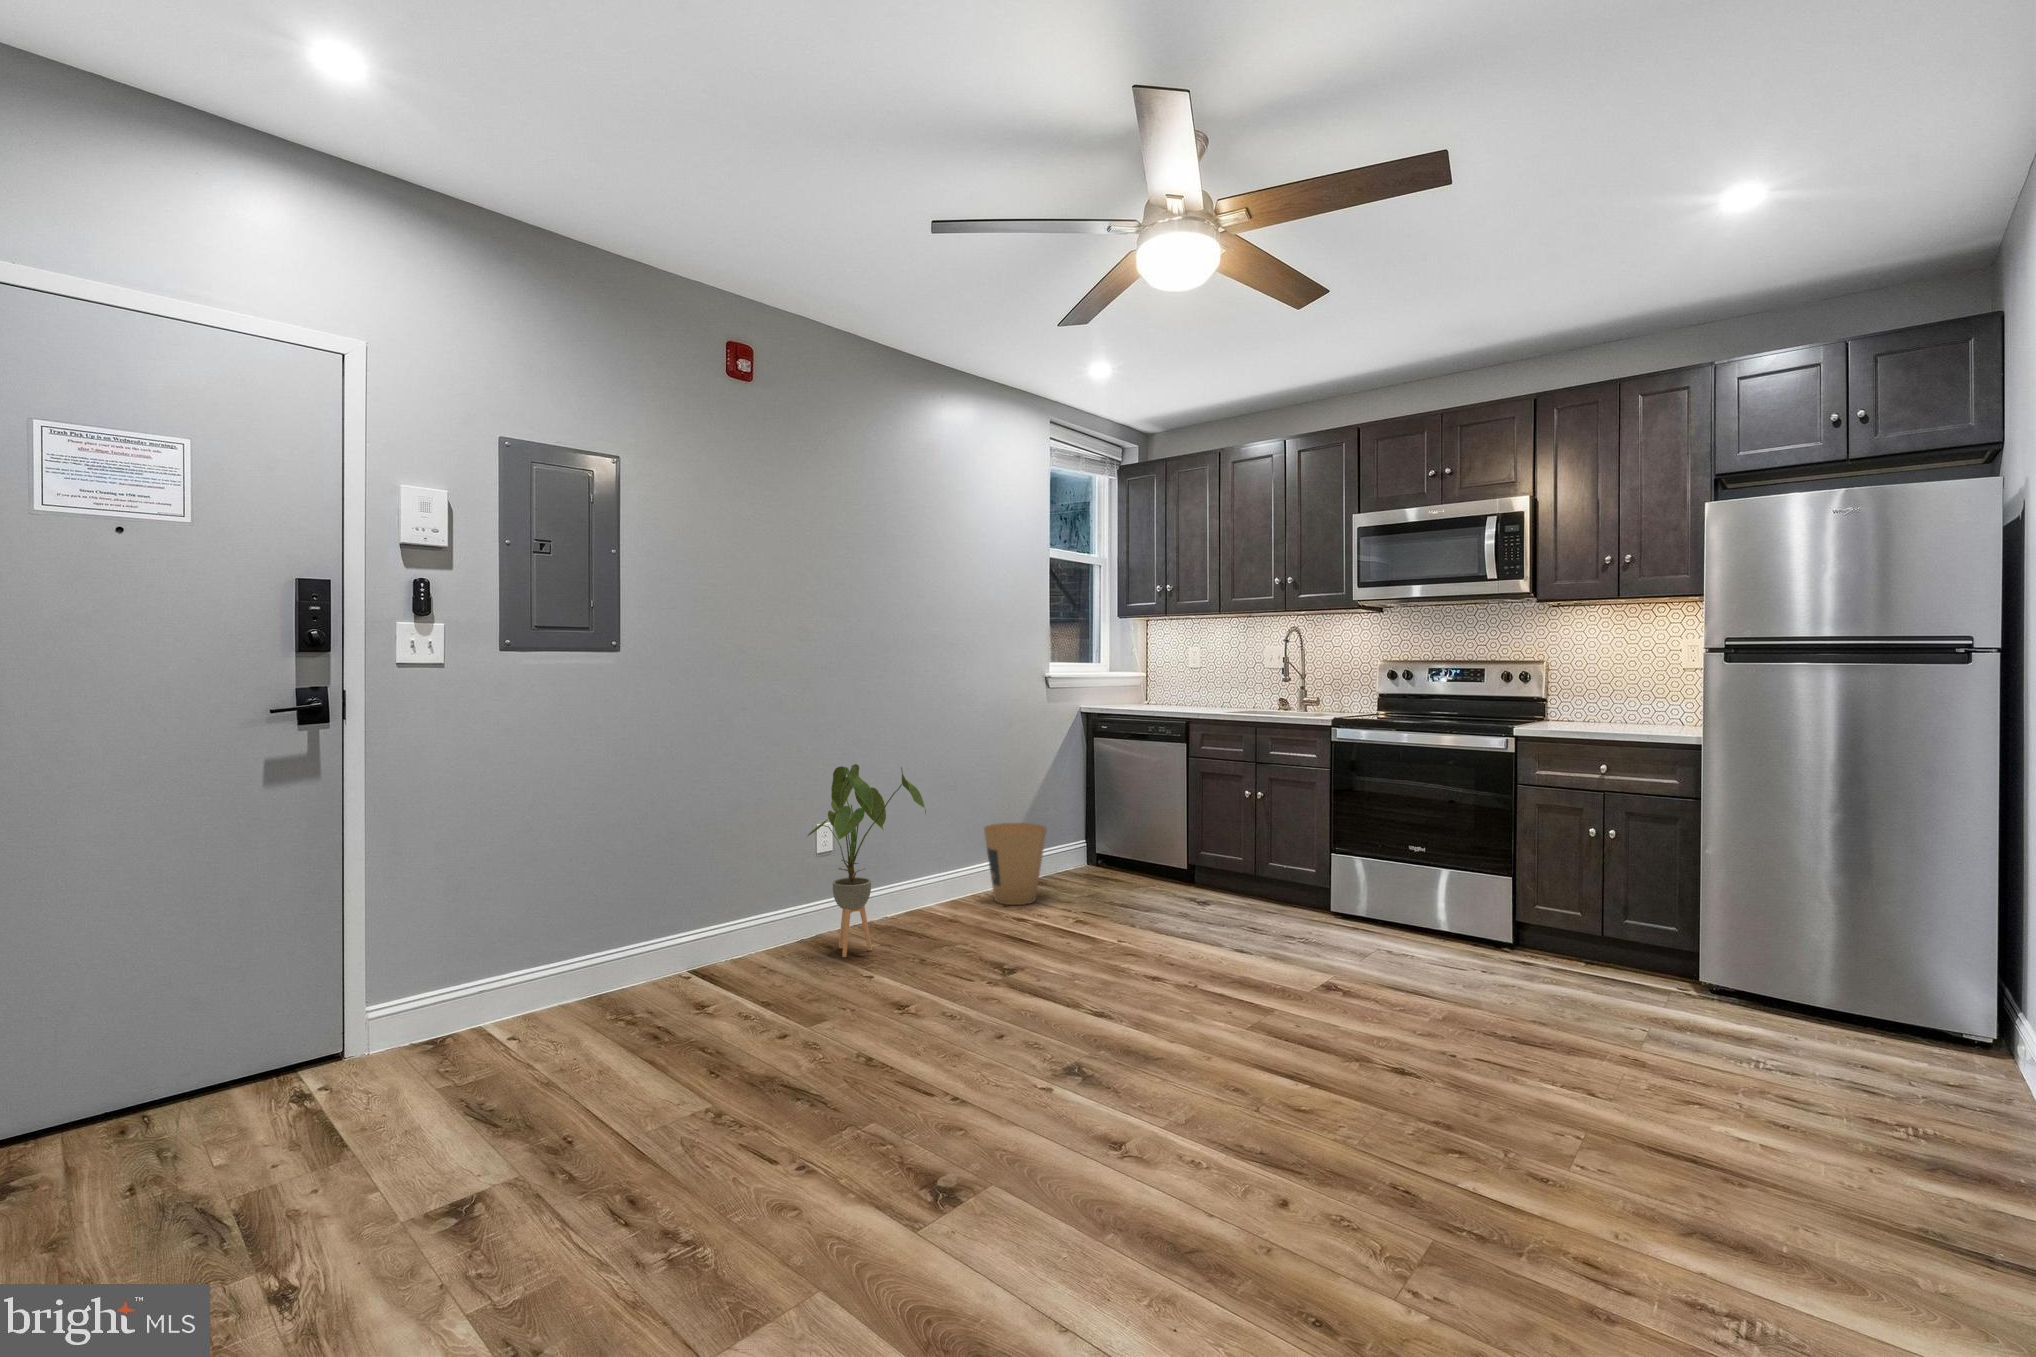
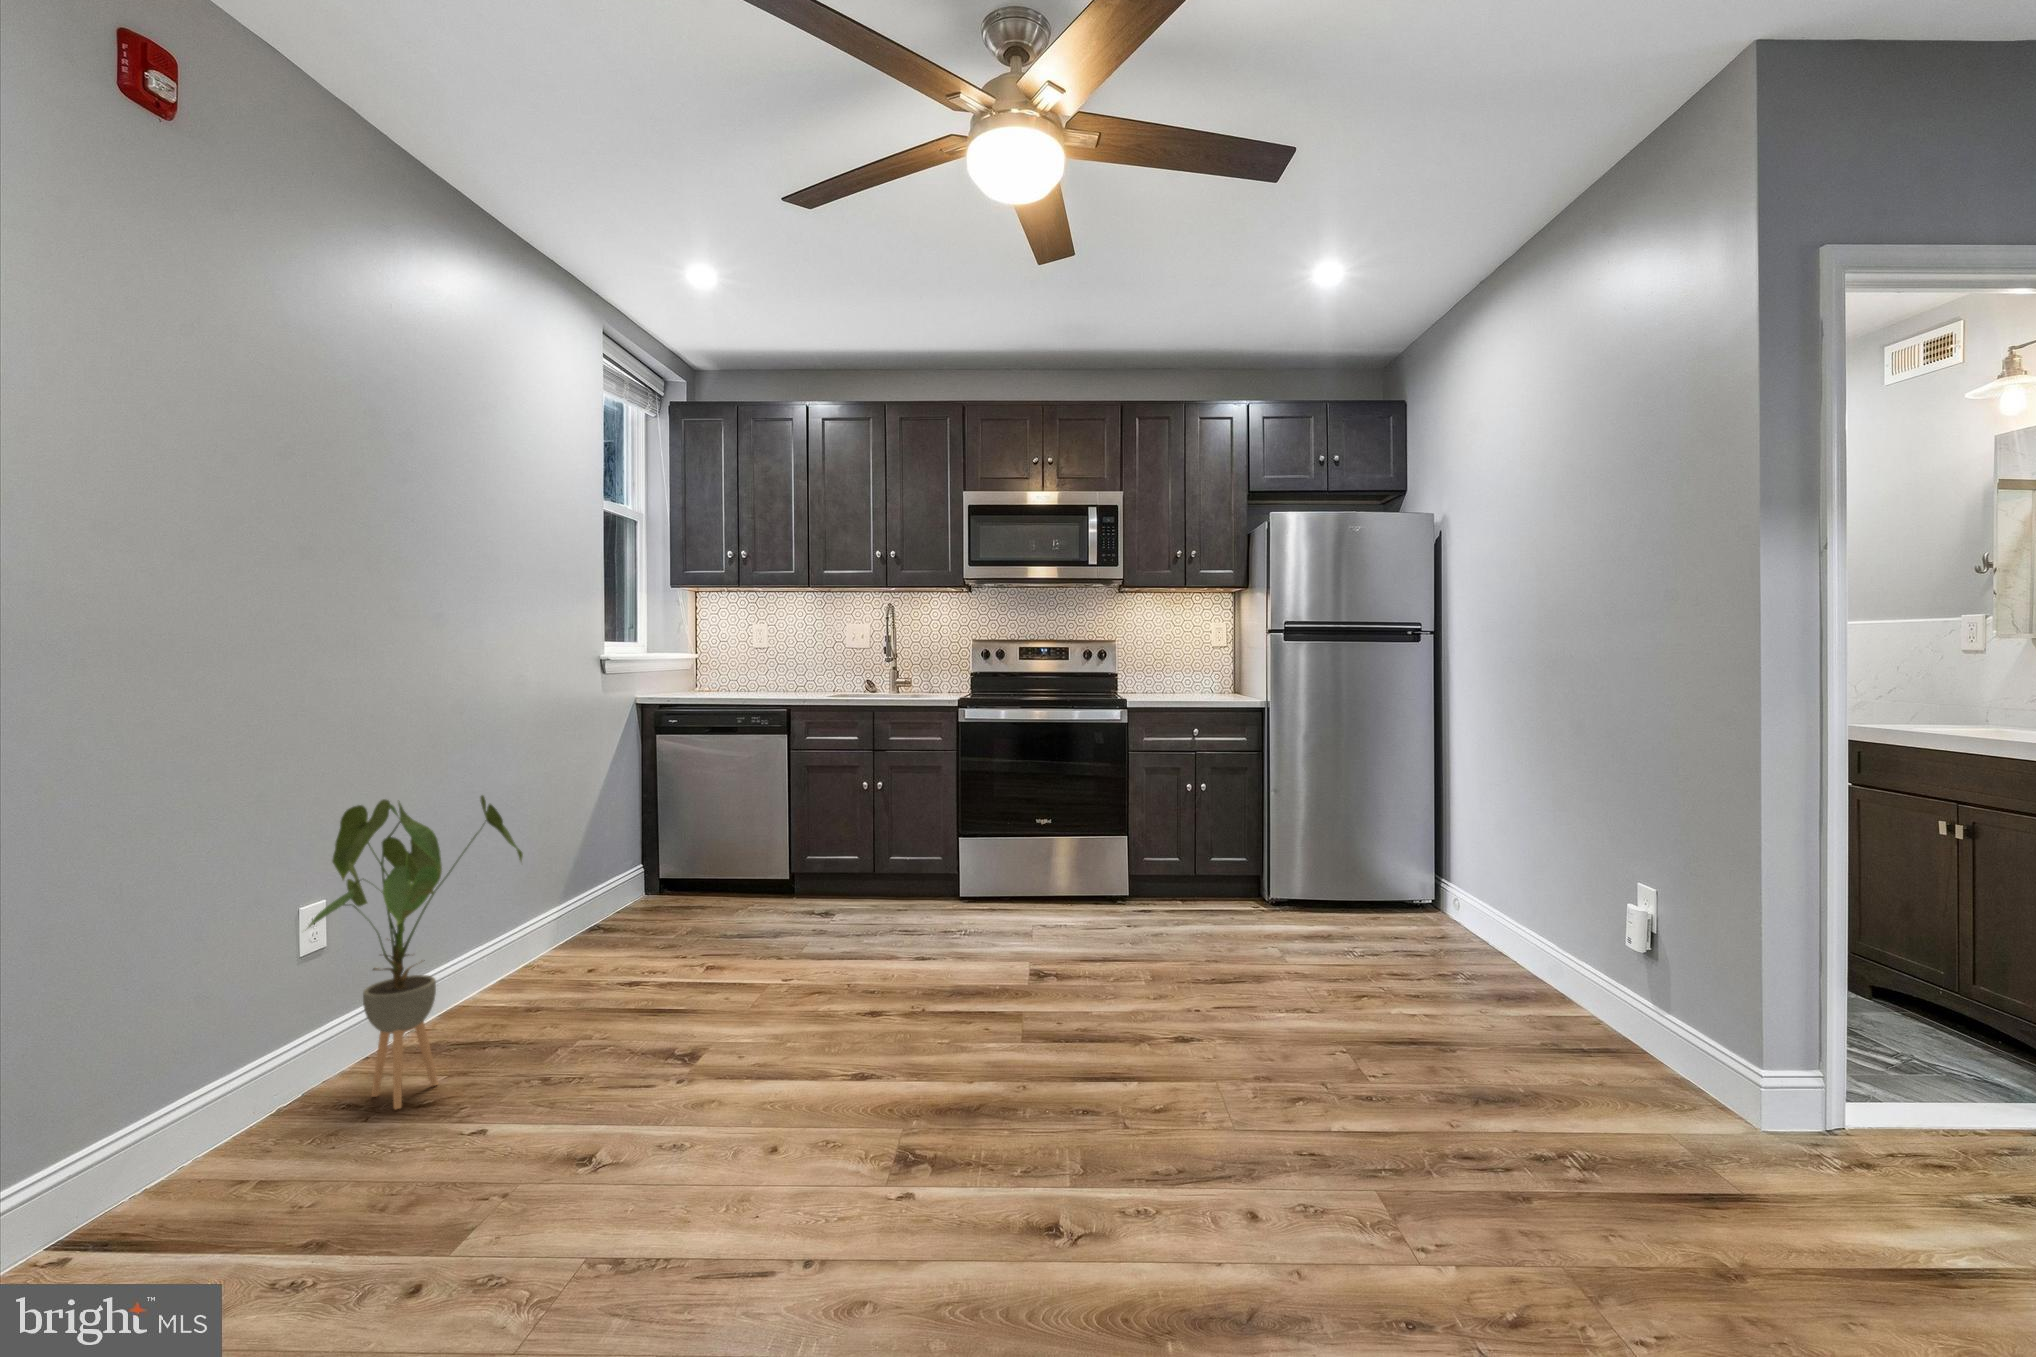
trash can: present [984,823,1047,905] -> none [545,854,638,968]

